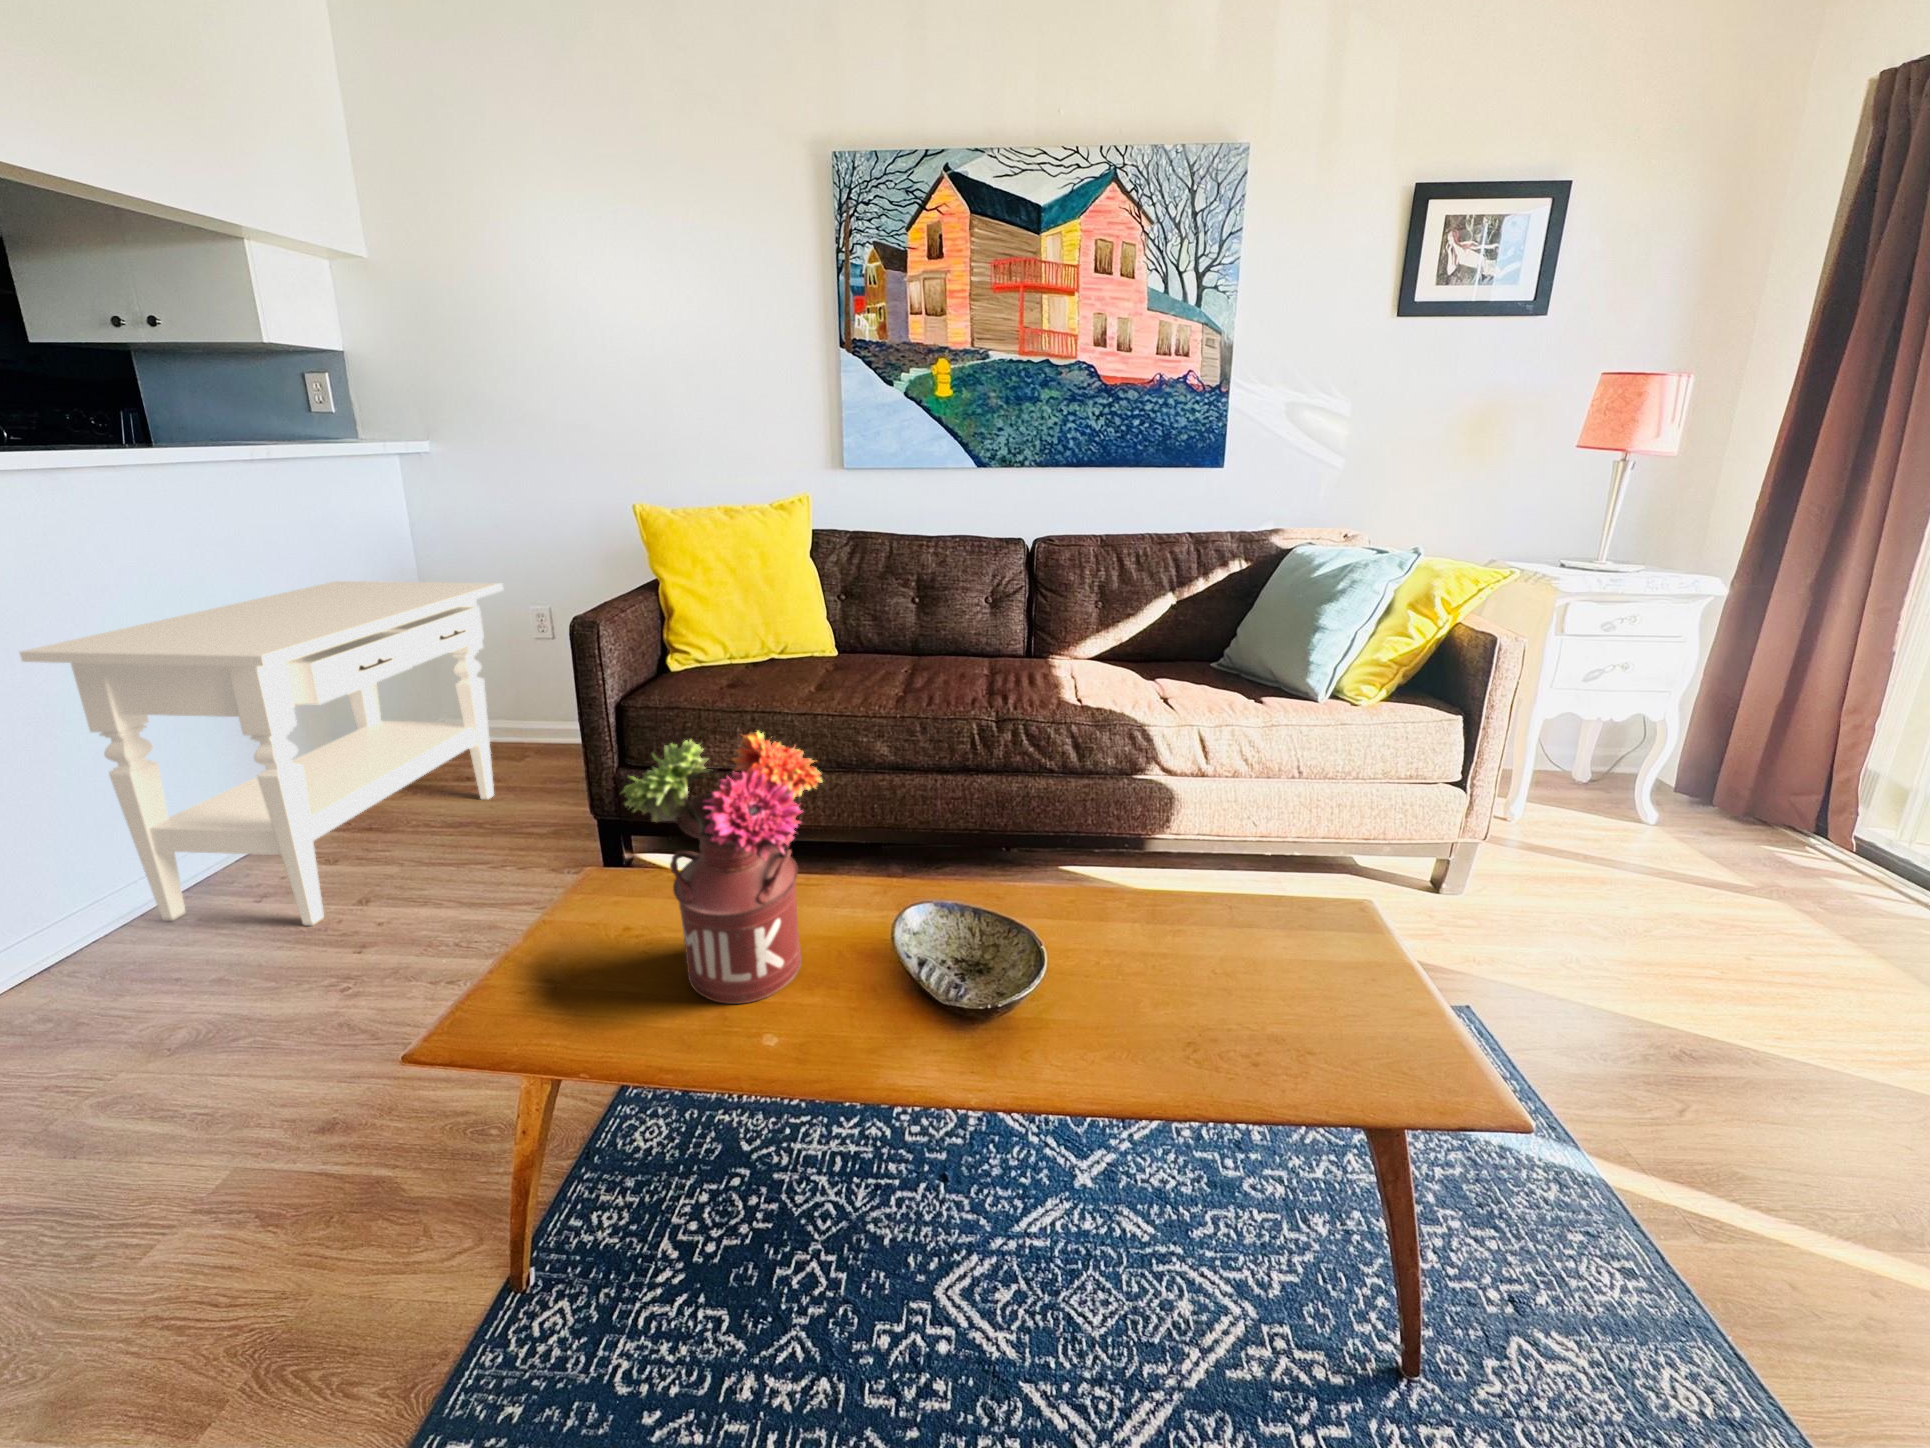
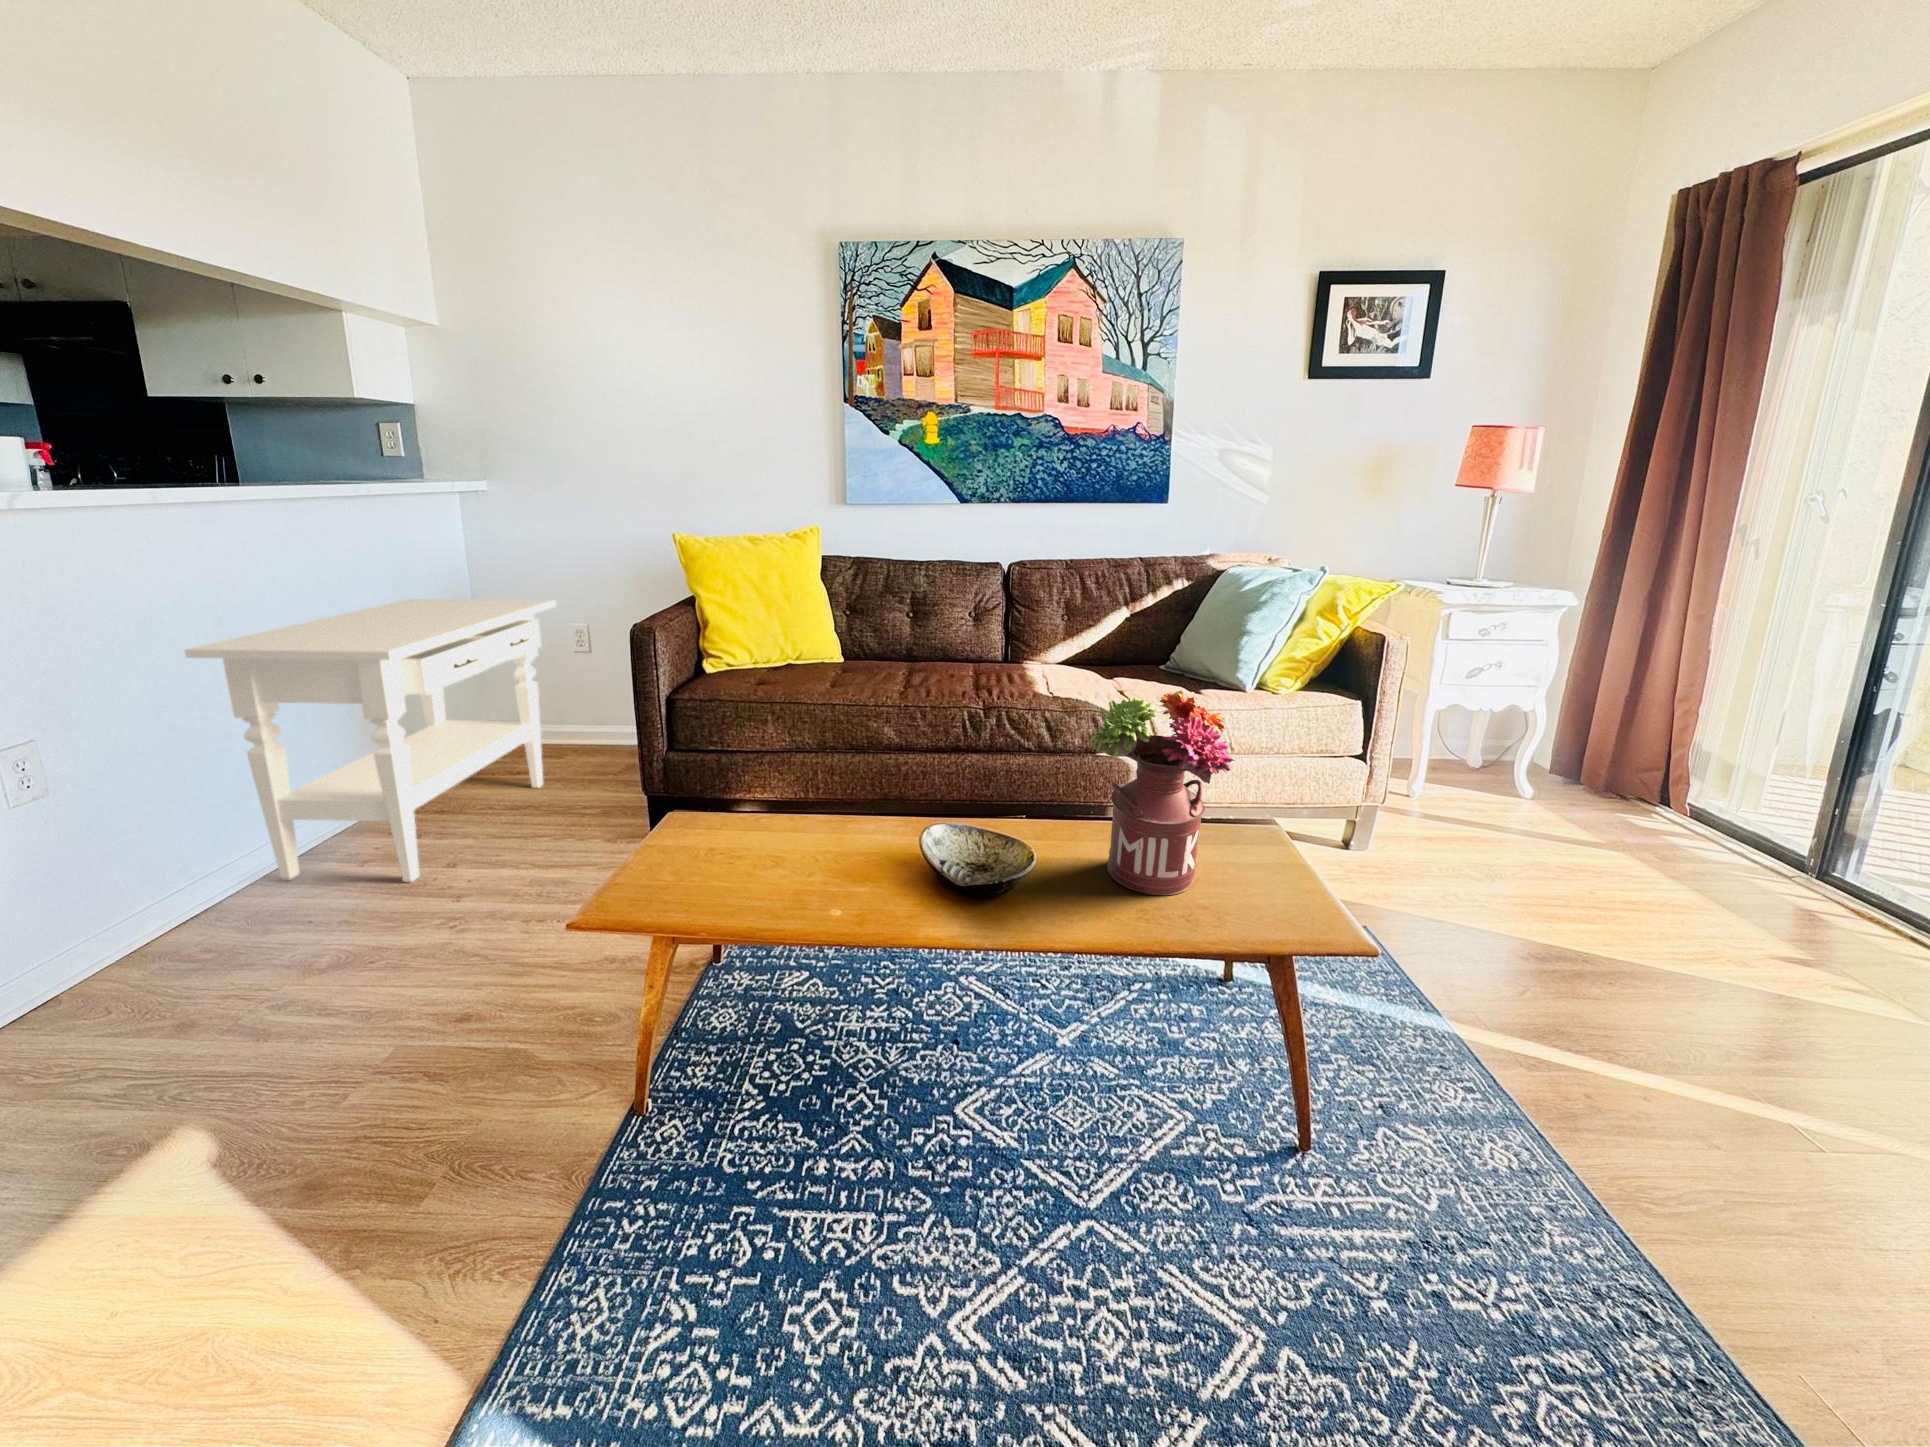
flower arrangement: present [621,731,822,1004] -> present [1090,690,1235,895]

